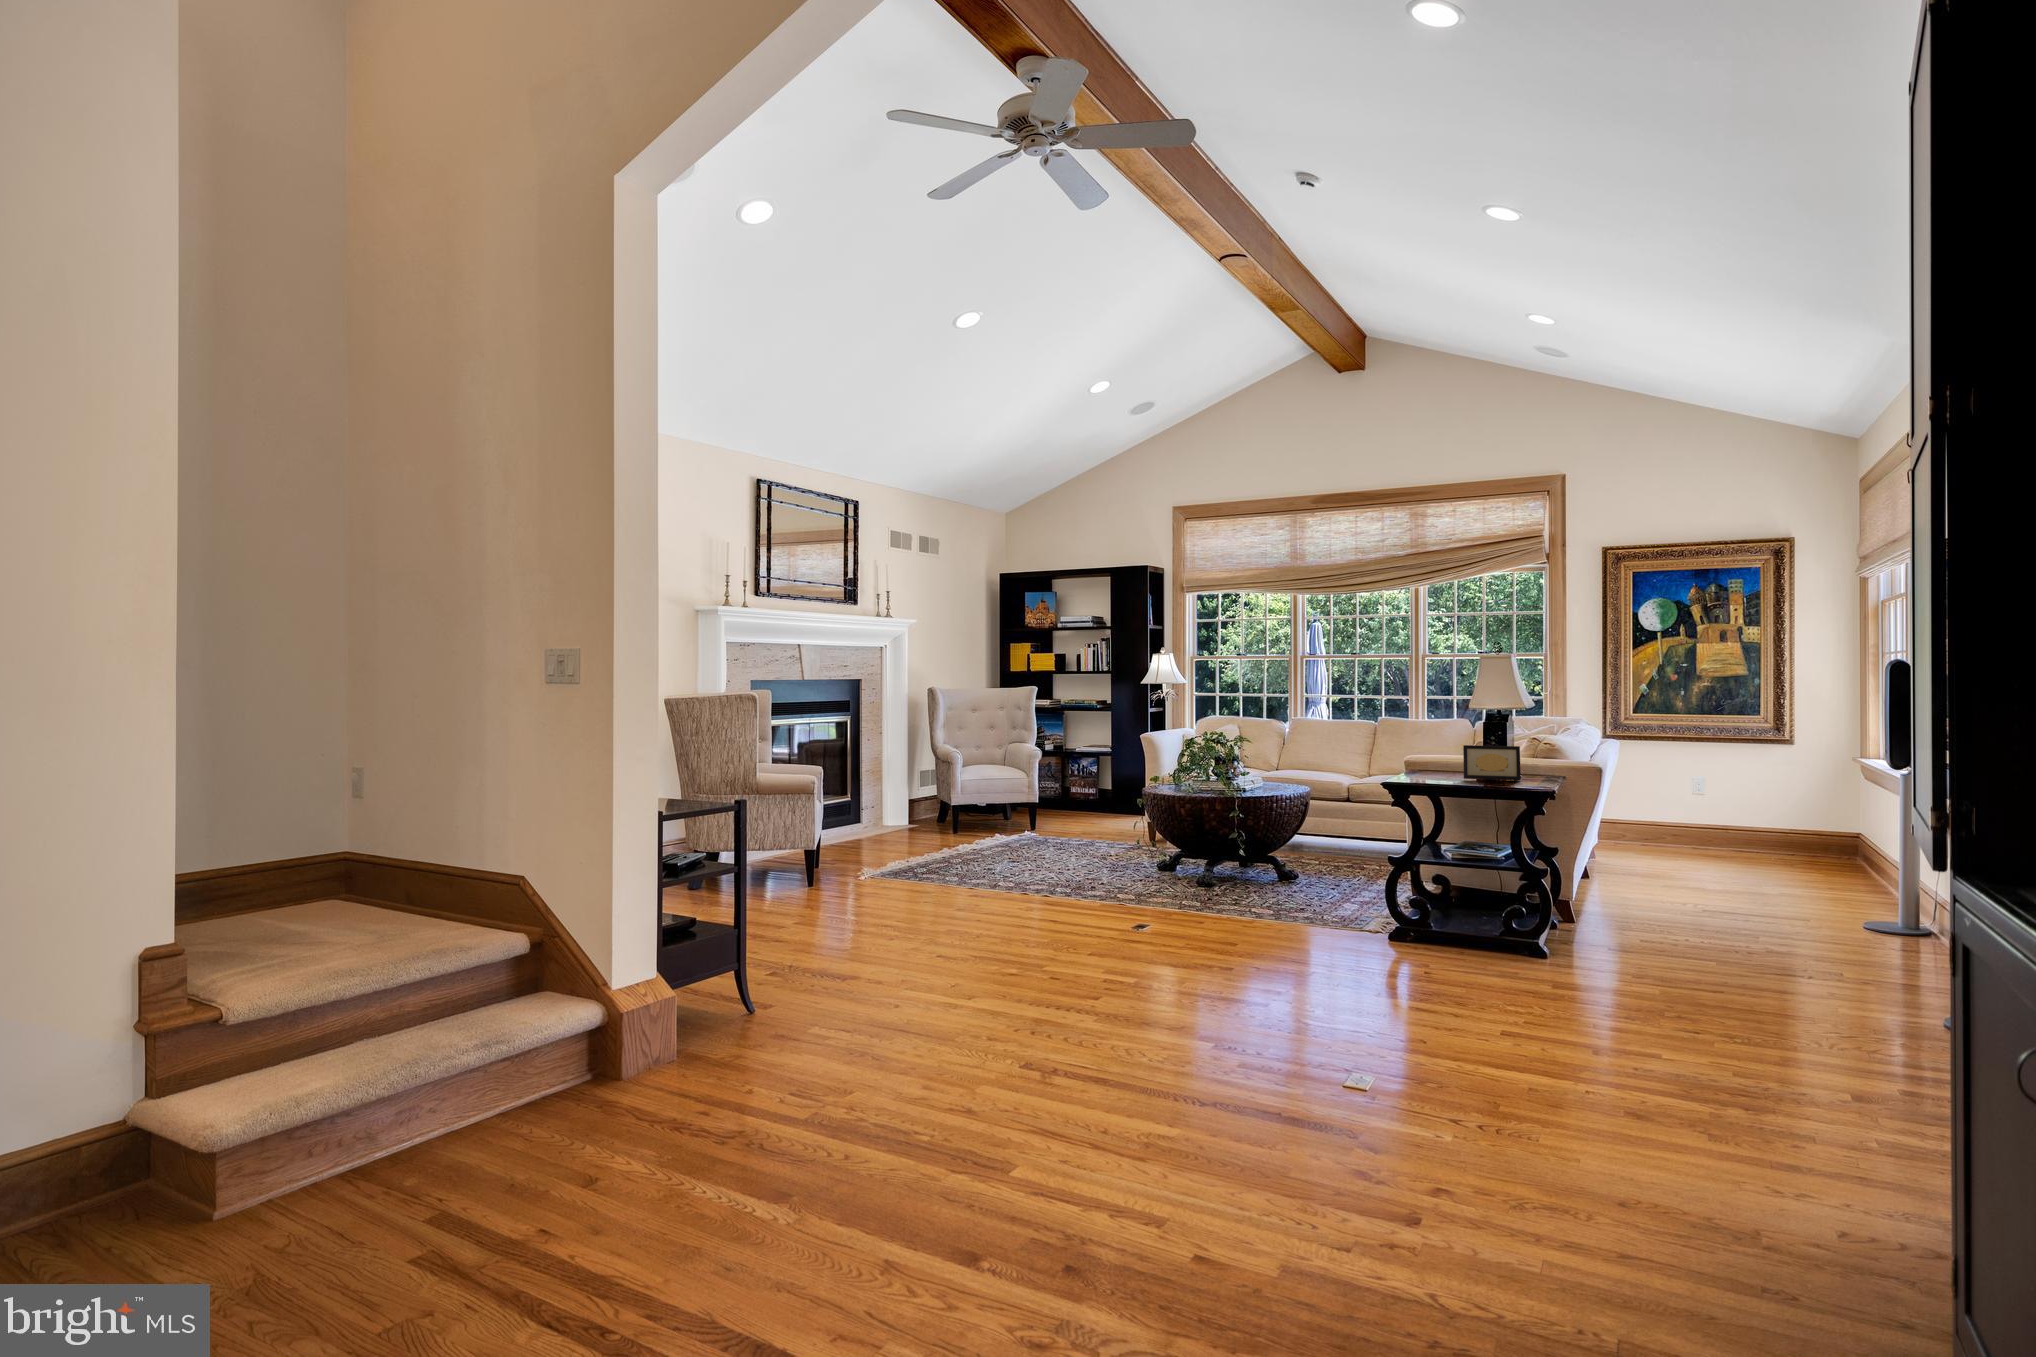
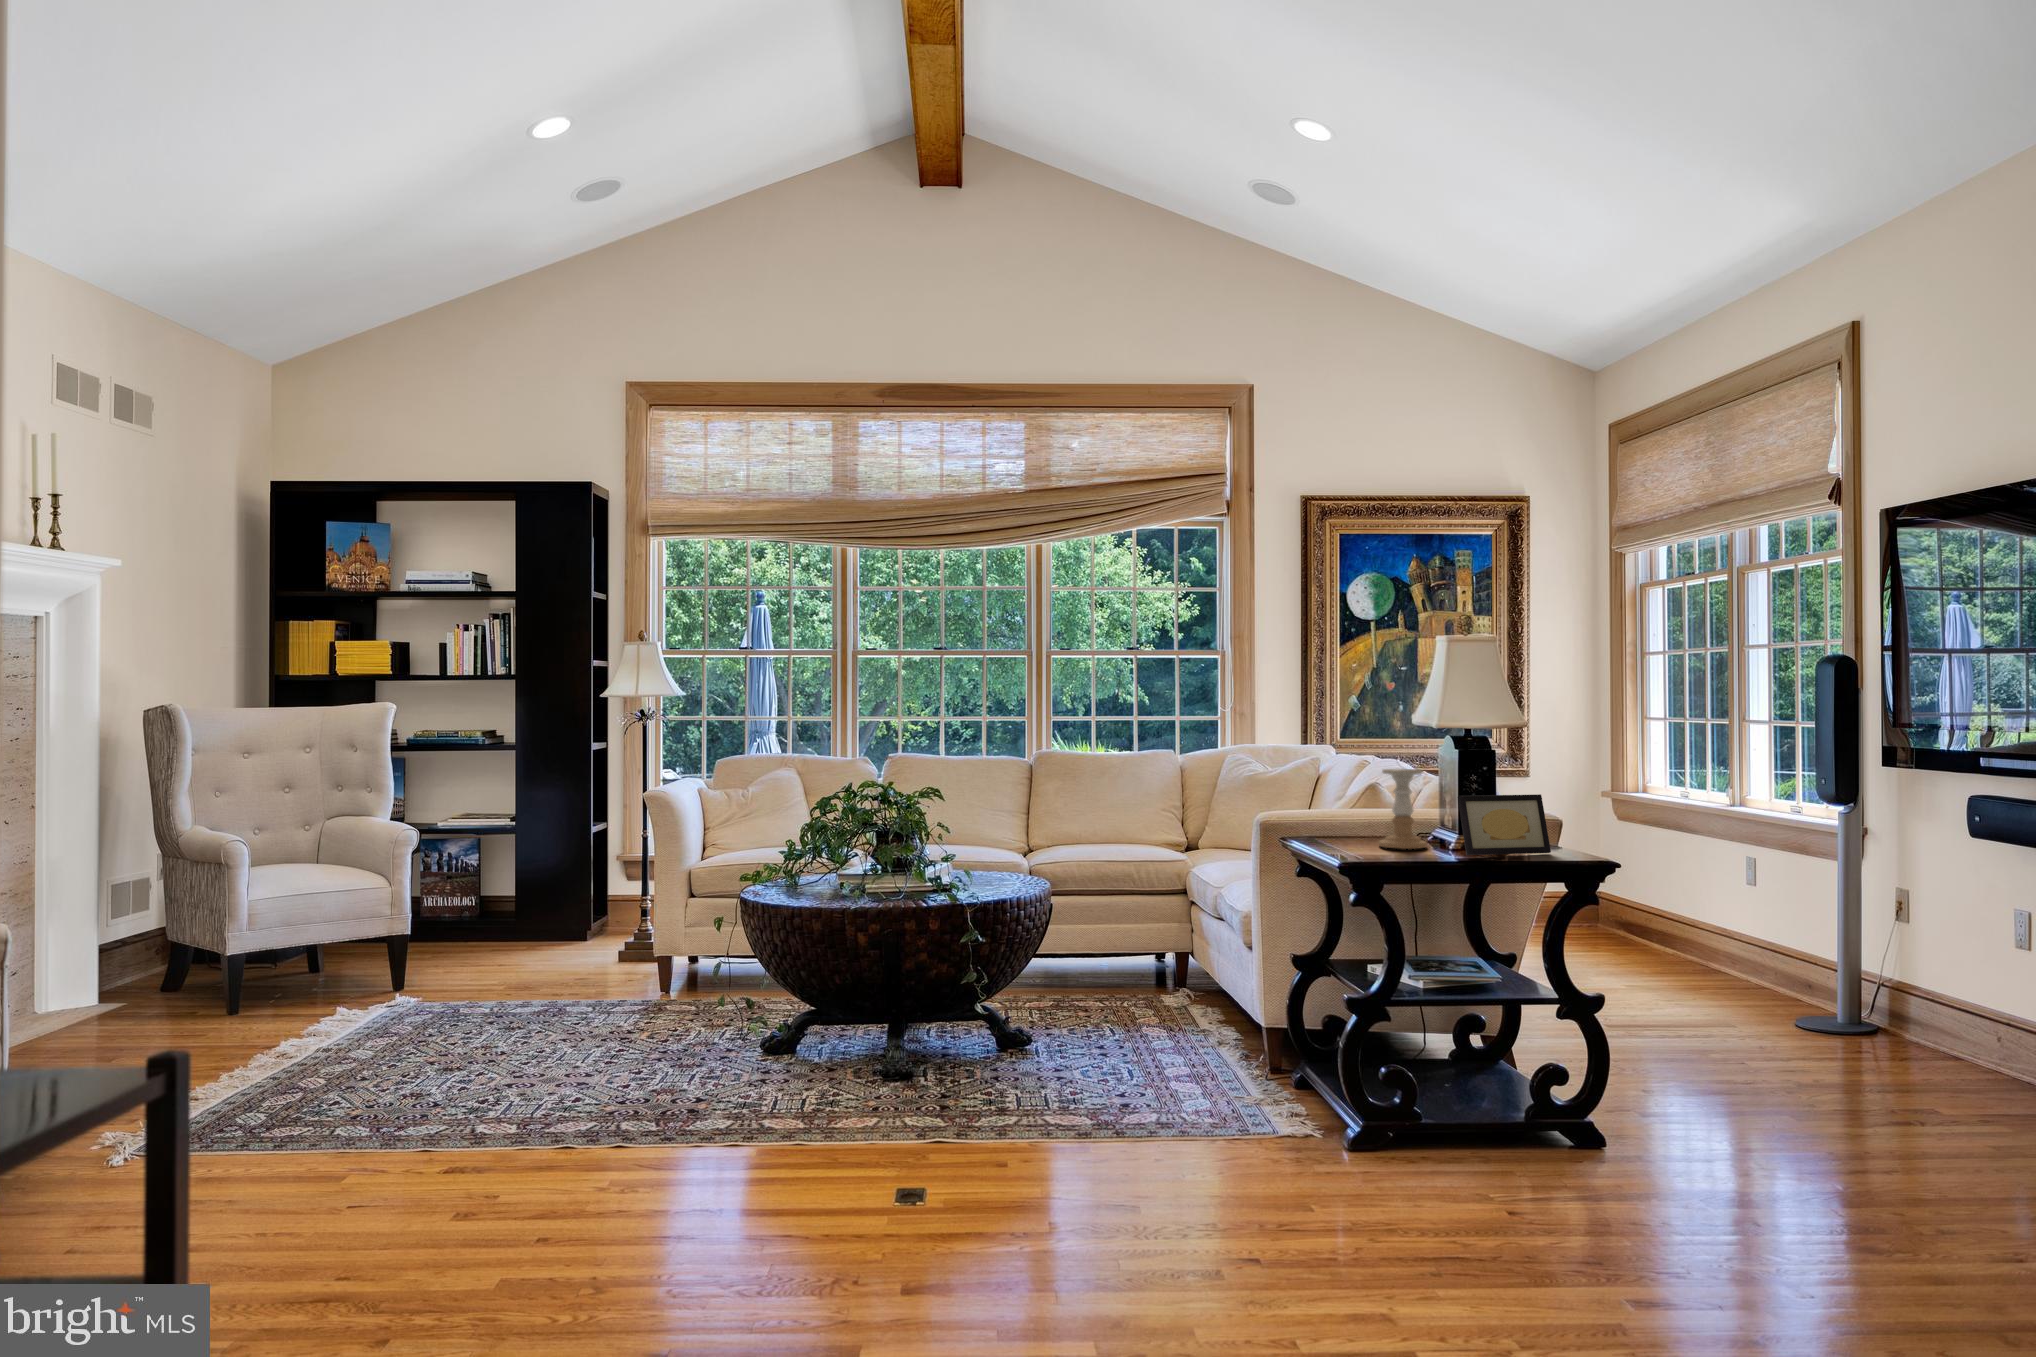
candle holder: none [1429,730,1457,774] -> present [1379,769,1427,849]

